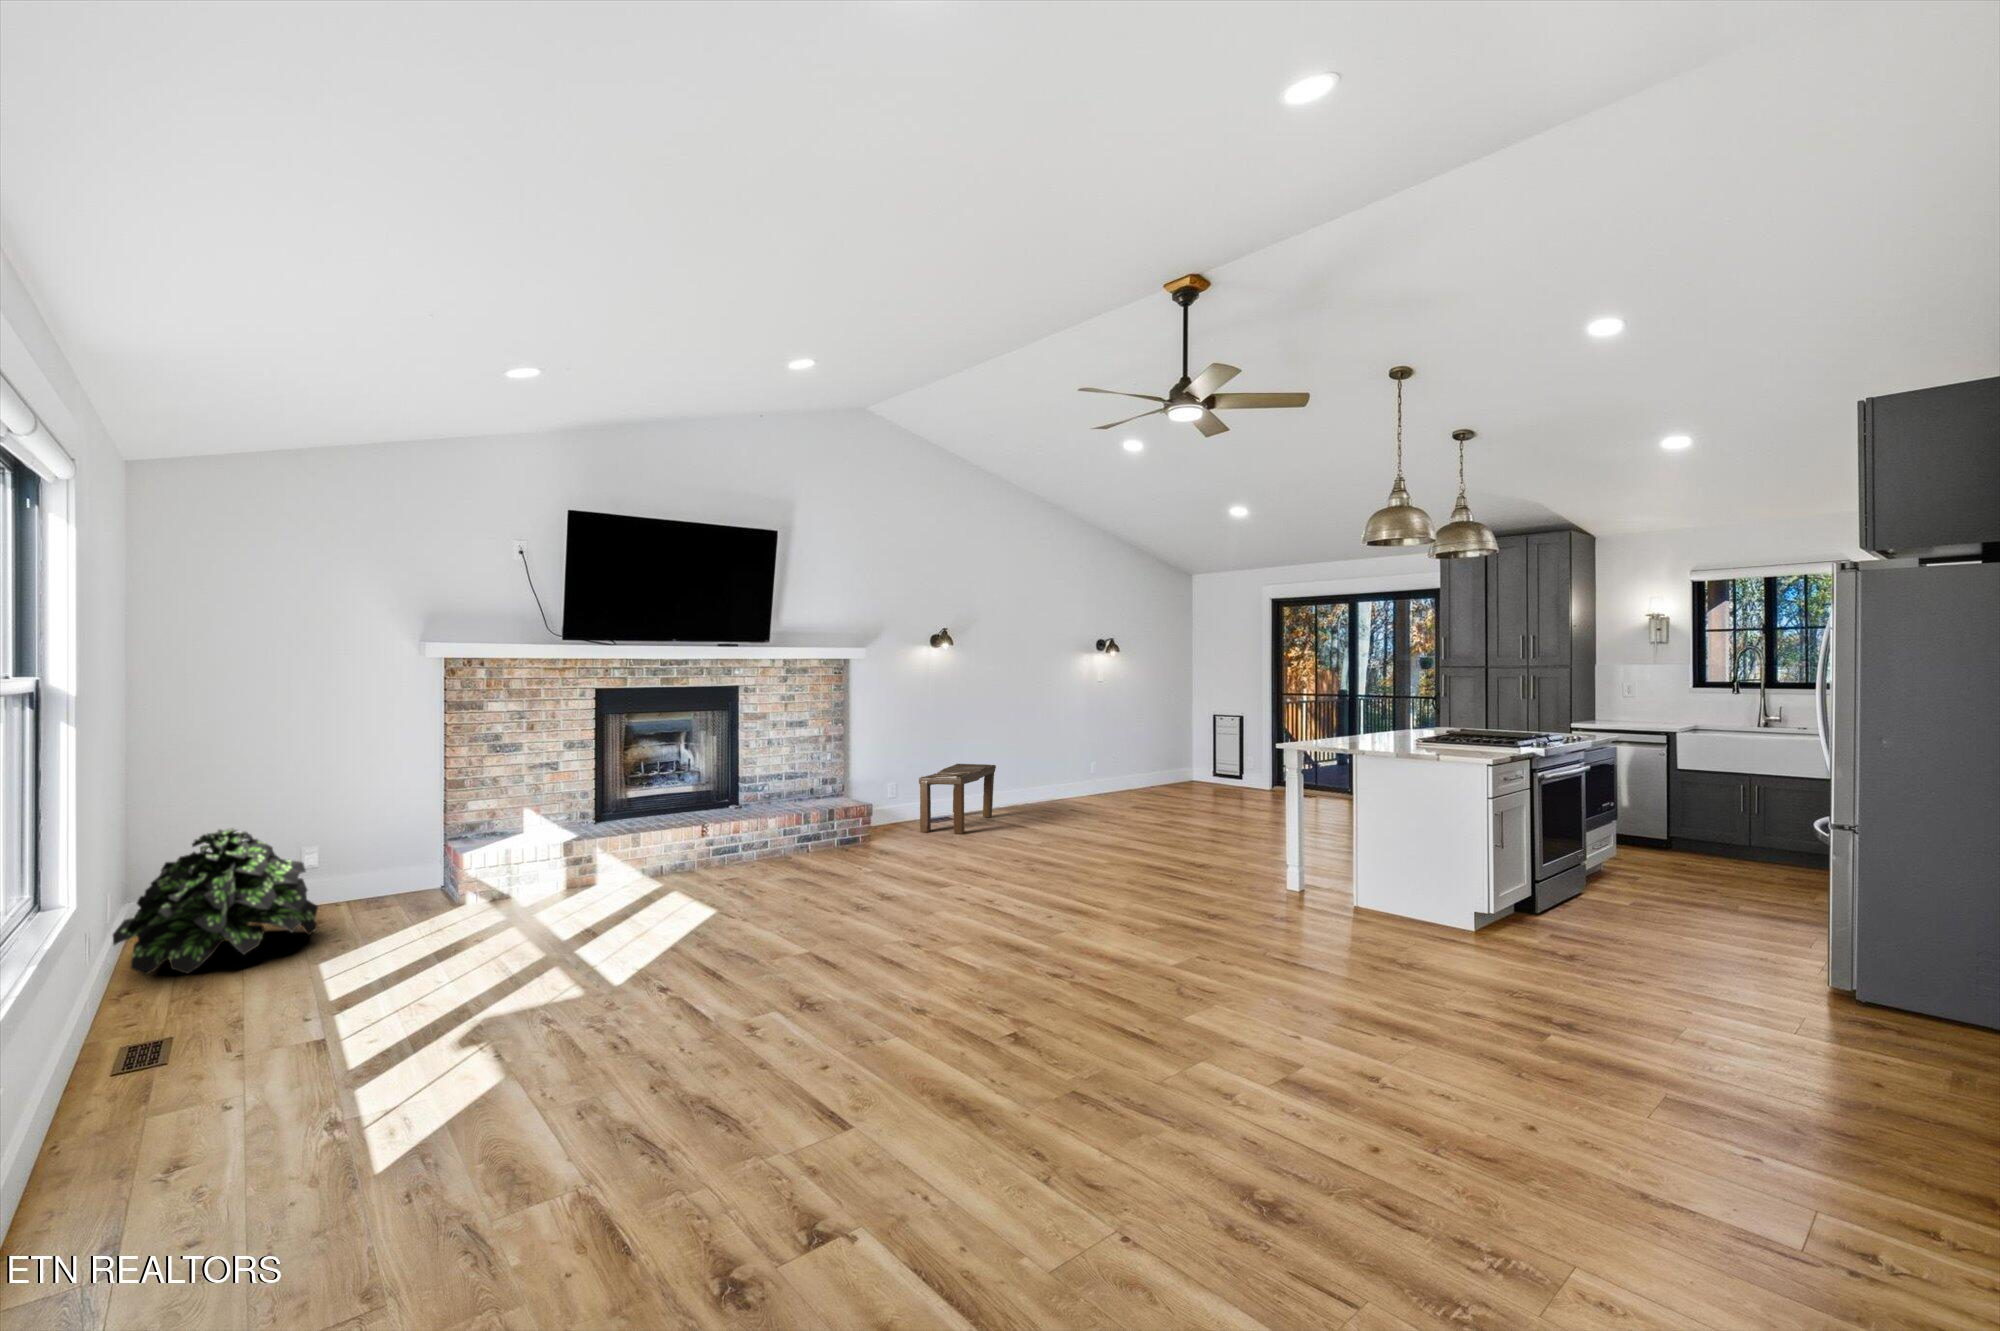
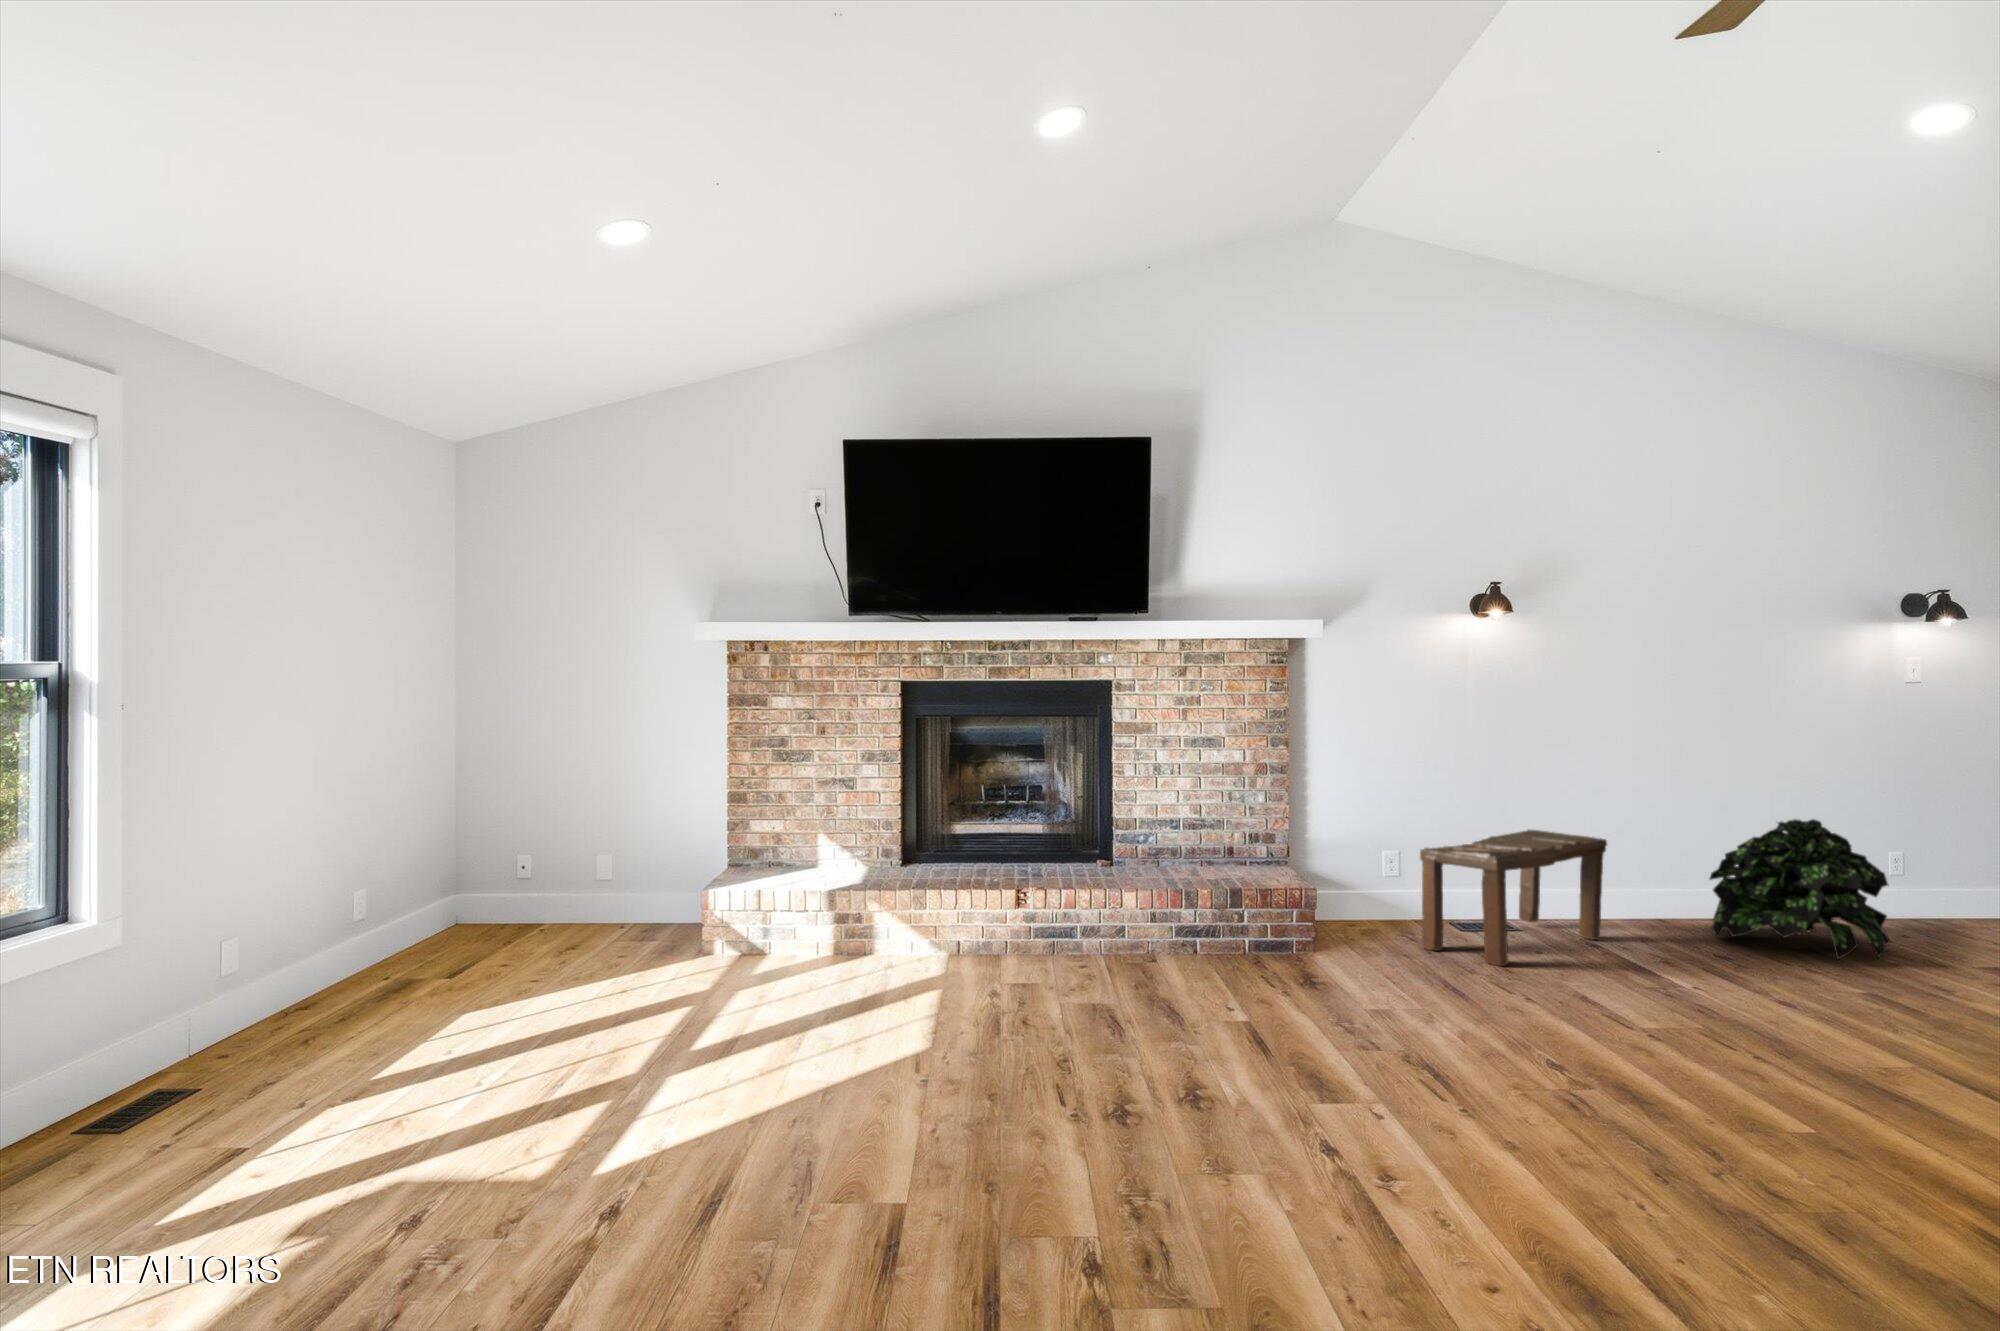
potted plant: present [113,828,318,975] -> present [1710,819,1890,959]

